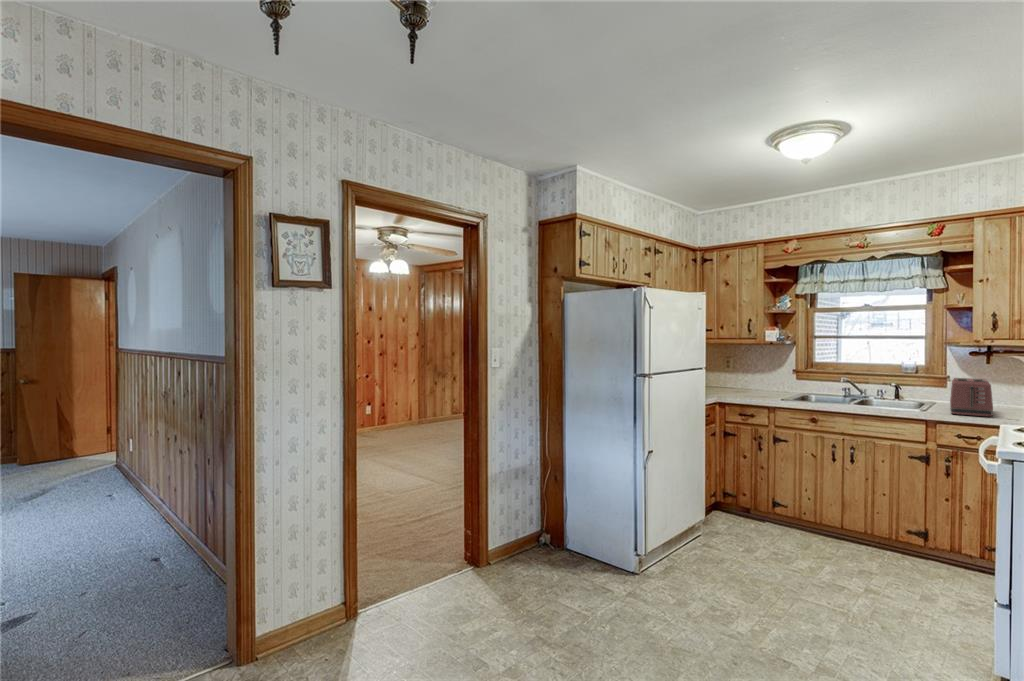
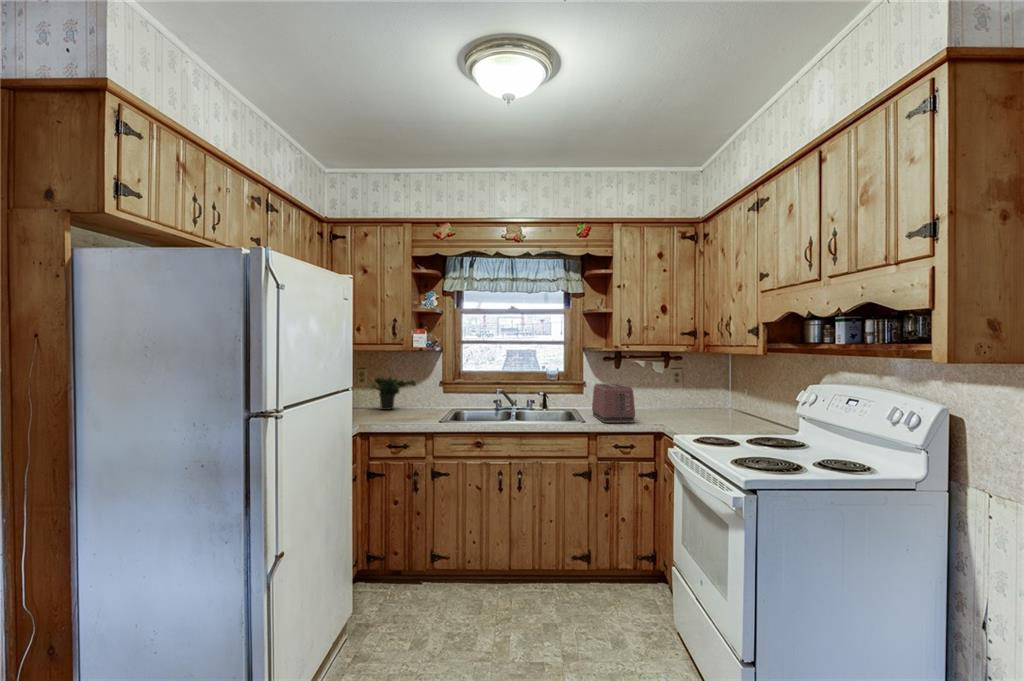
potted plant: none [731,356,771,391] -> present [370,366,416,410]

